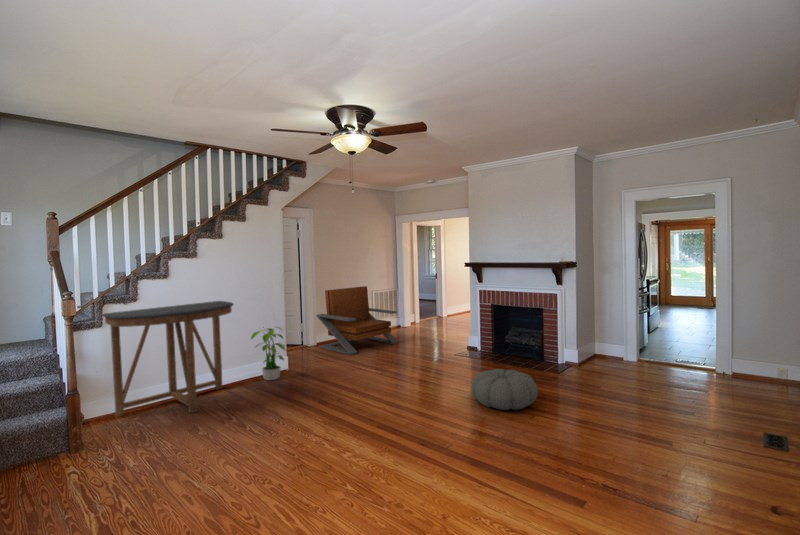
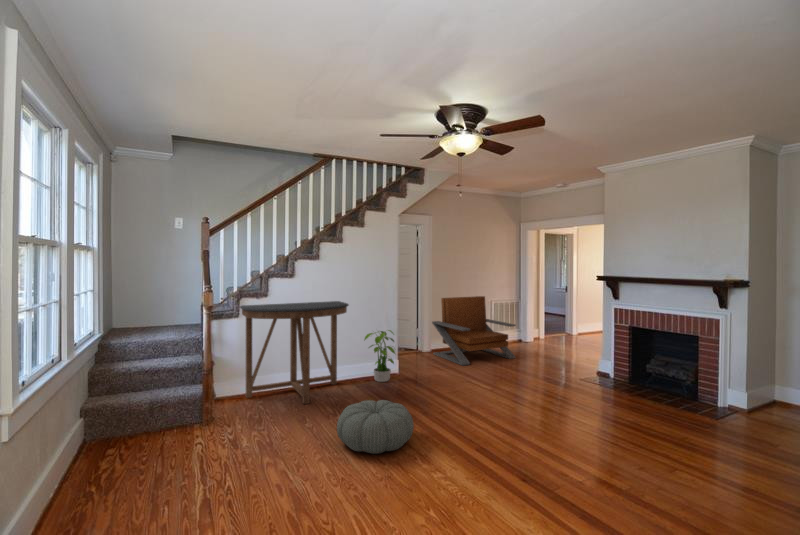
pouf: present [471,369,538,410] -> present [337,400,414,454]

